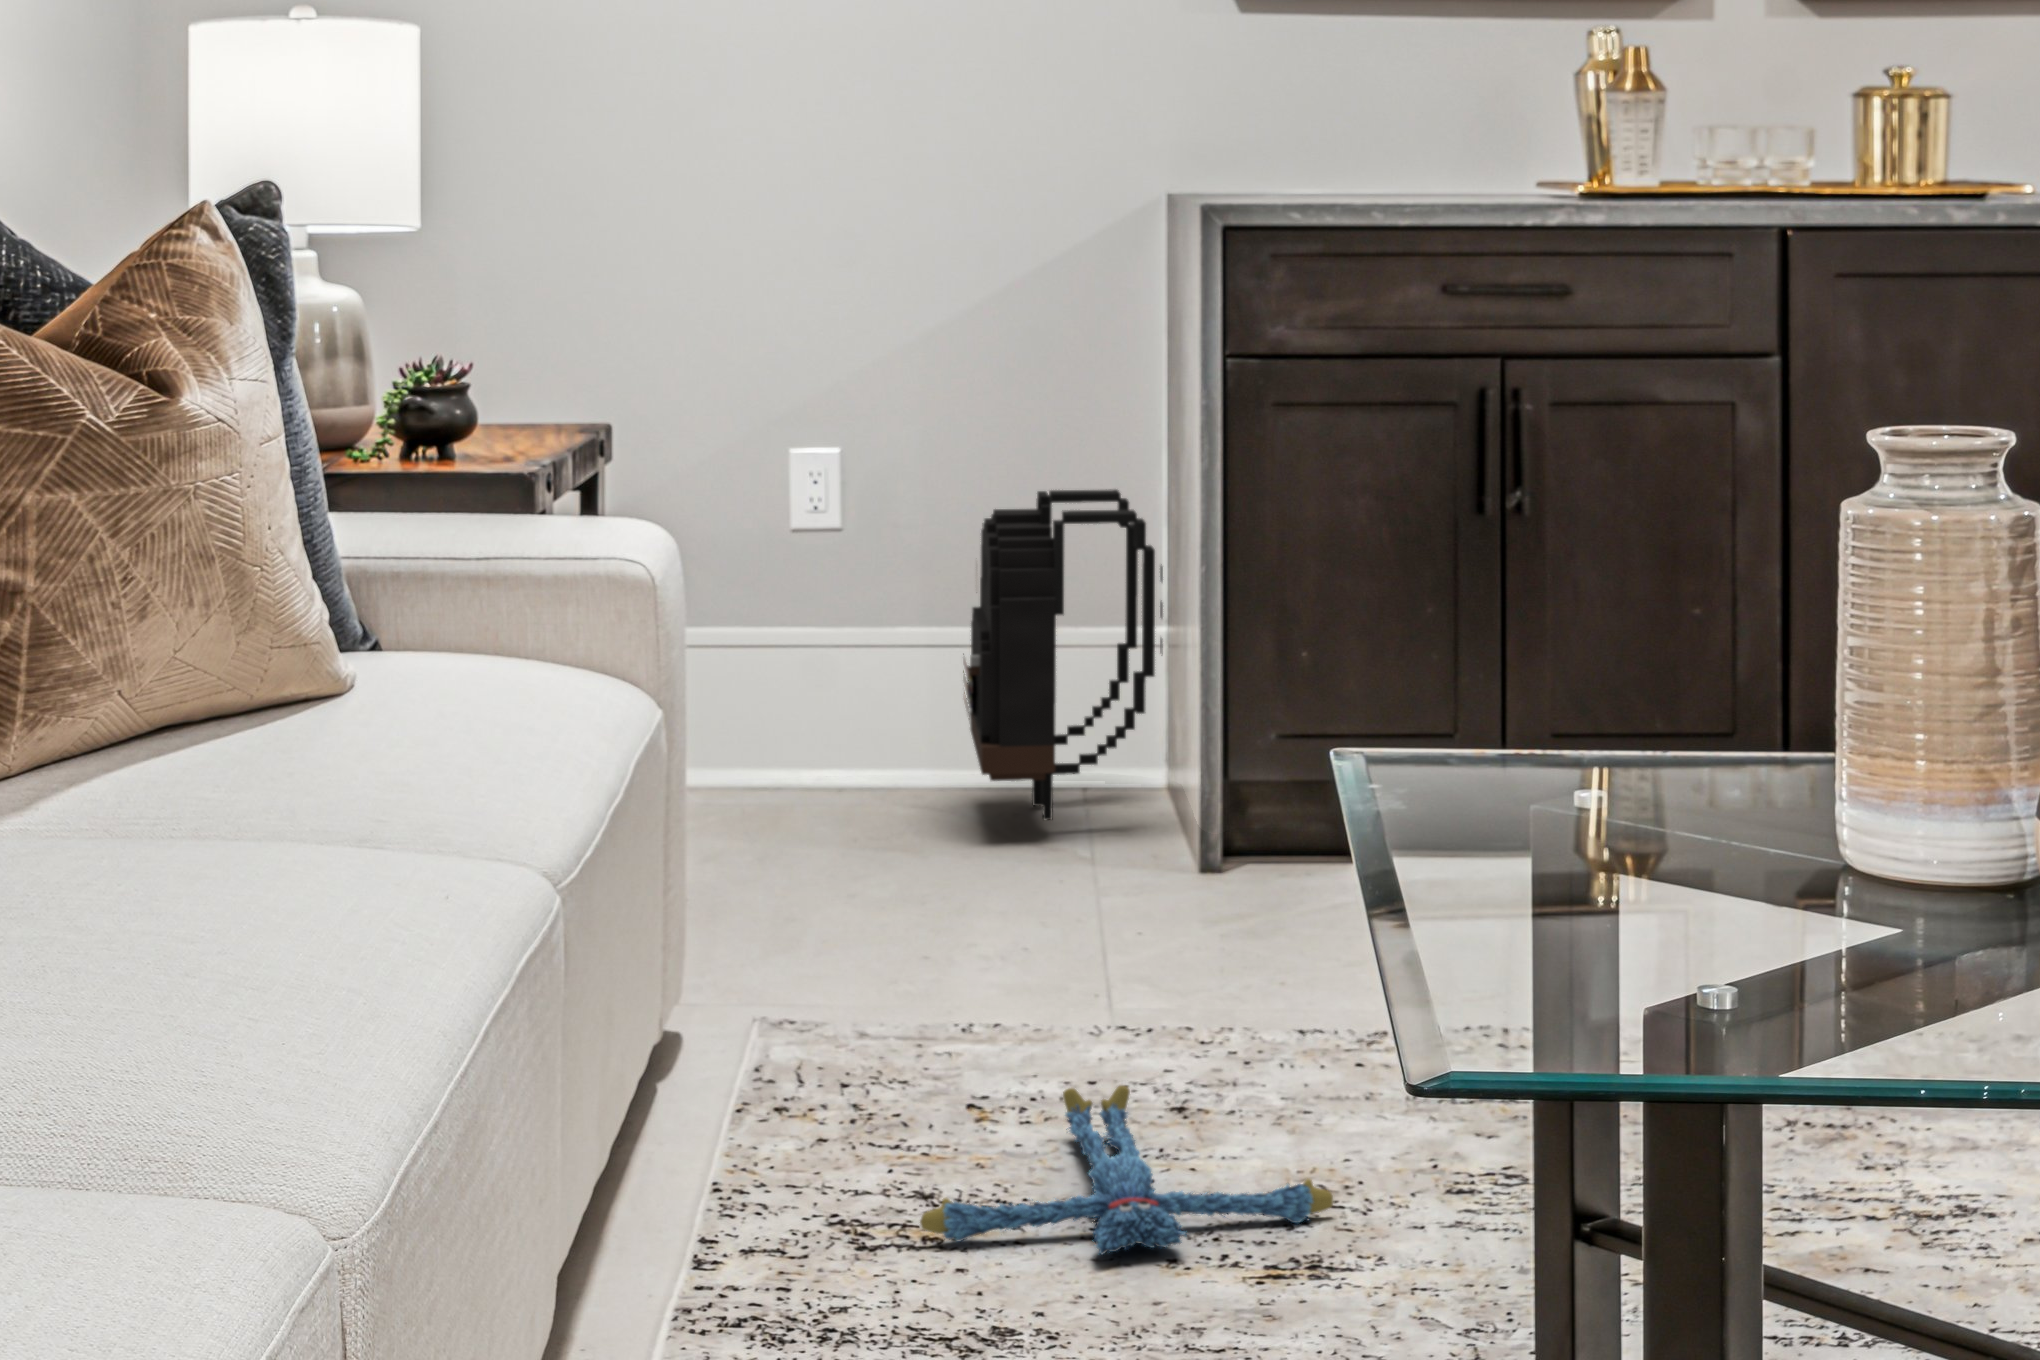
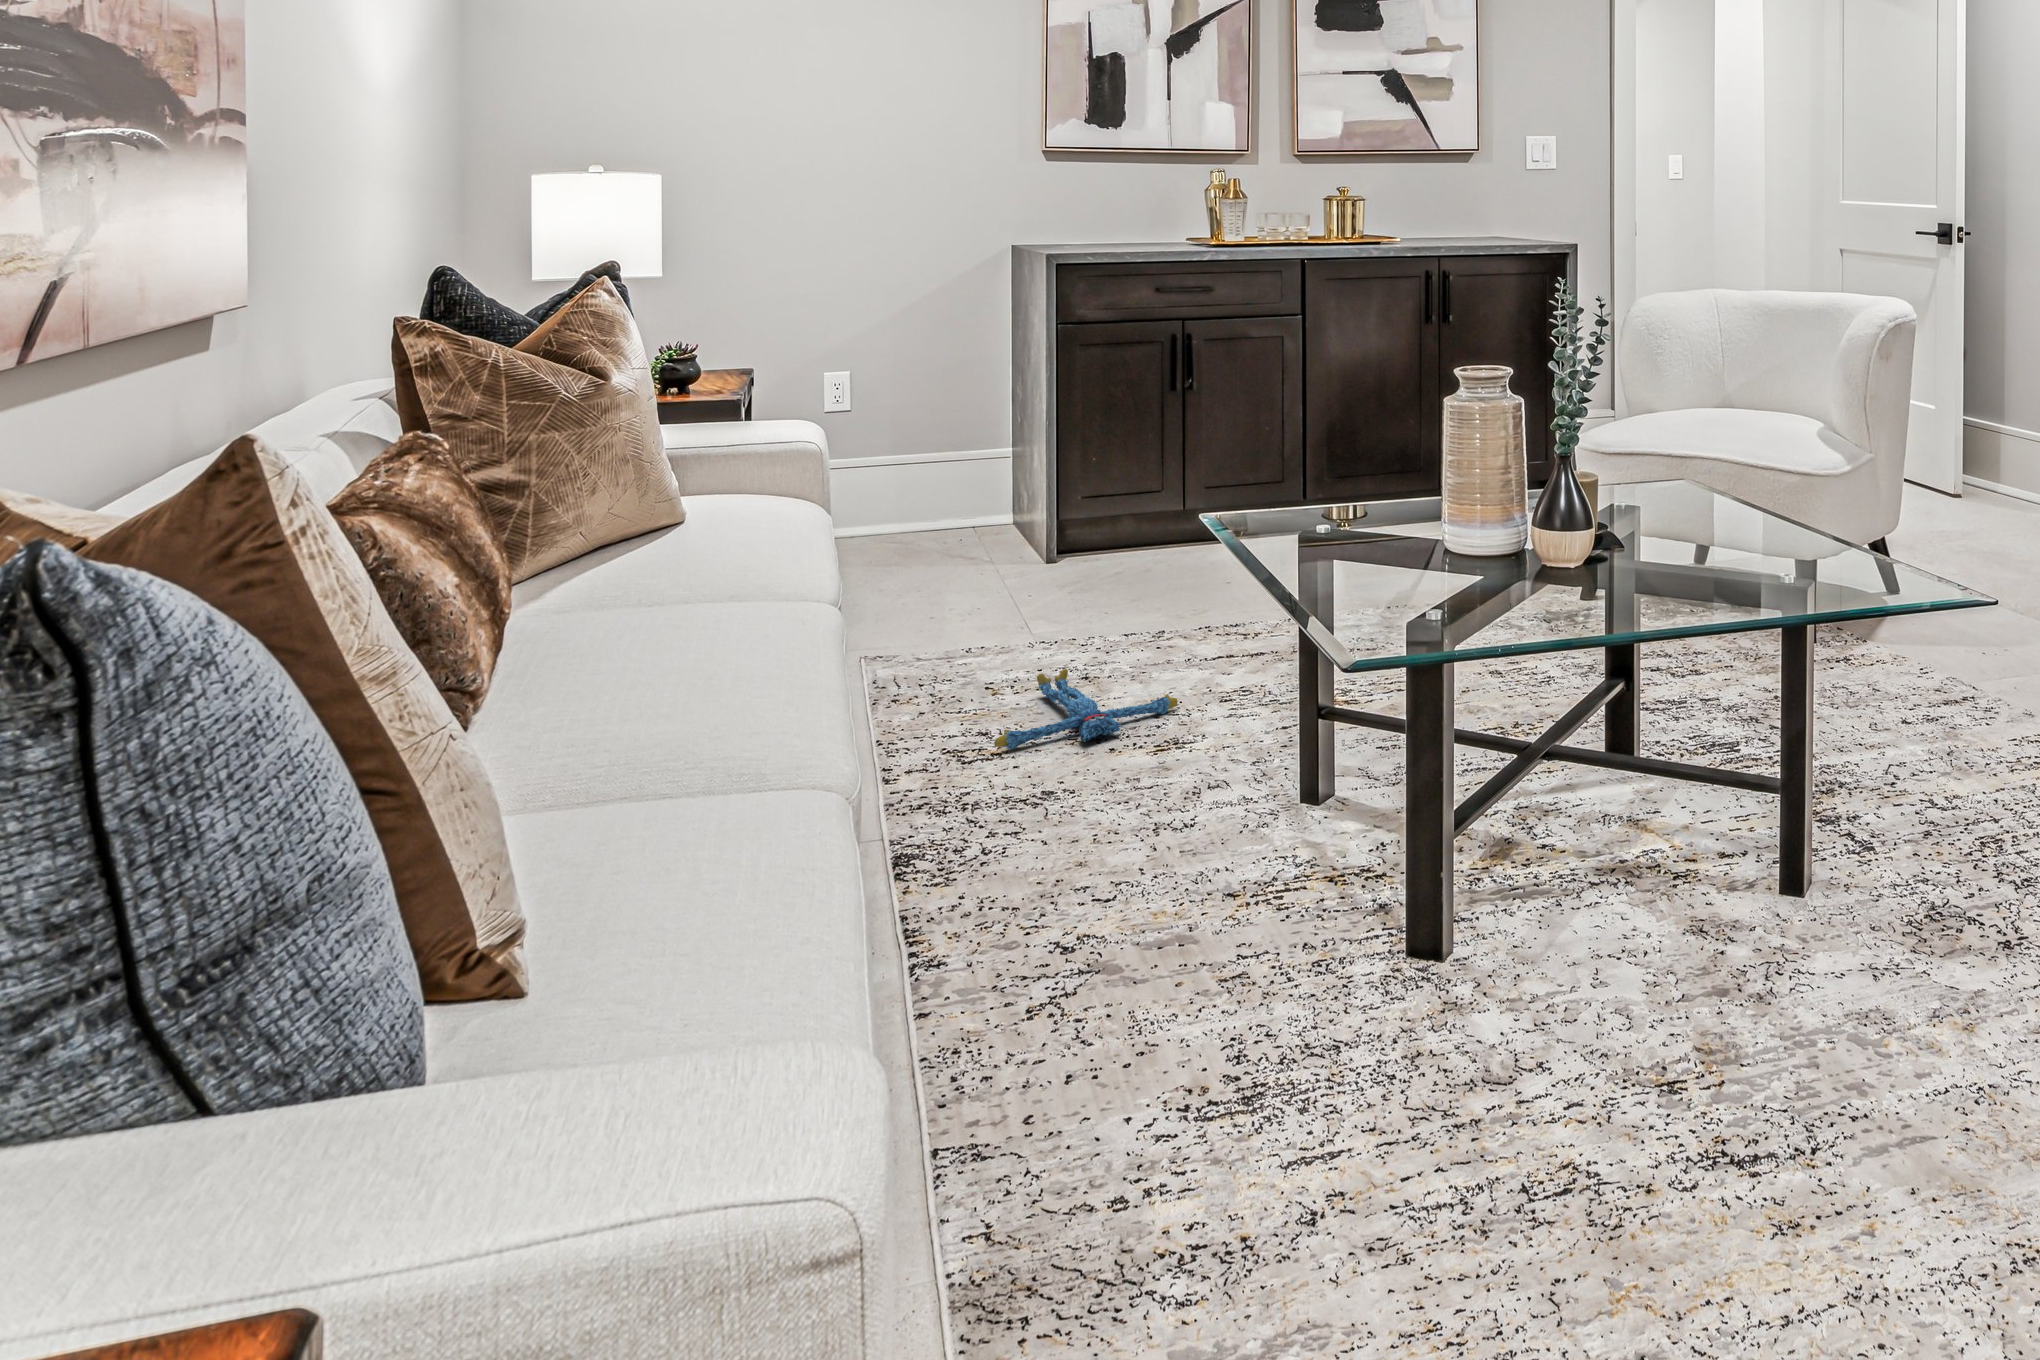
backpack: present [963,489,1163,820] -> none [895,388,1012,555]

